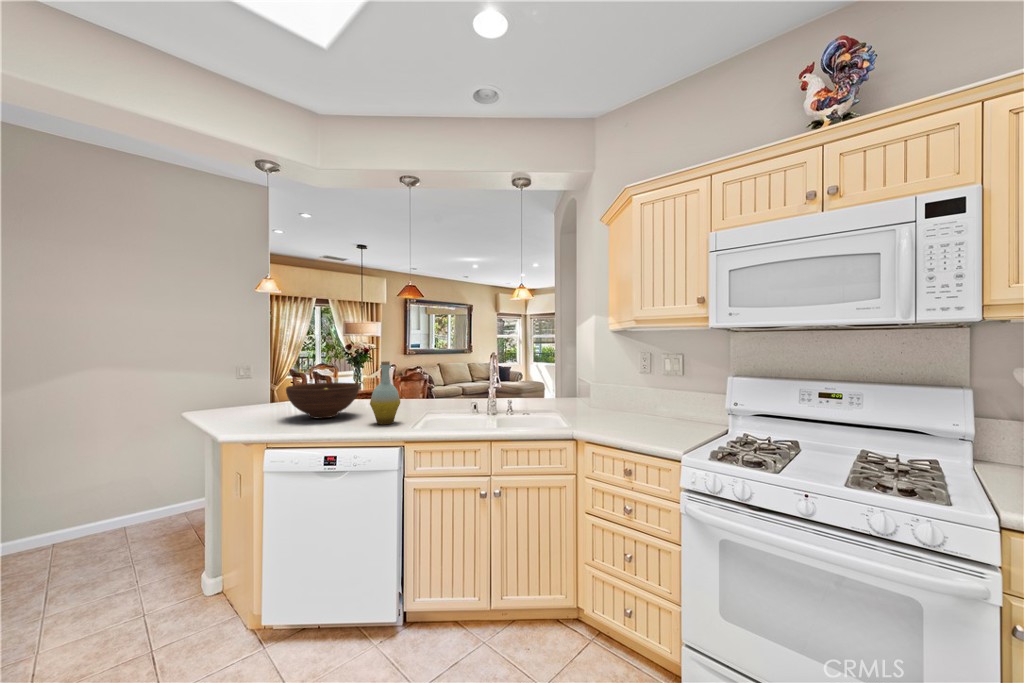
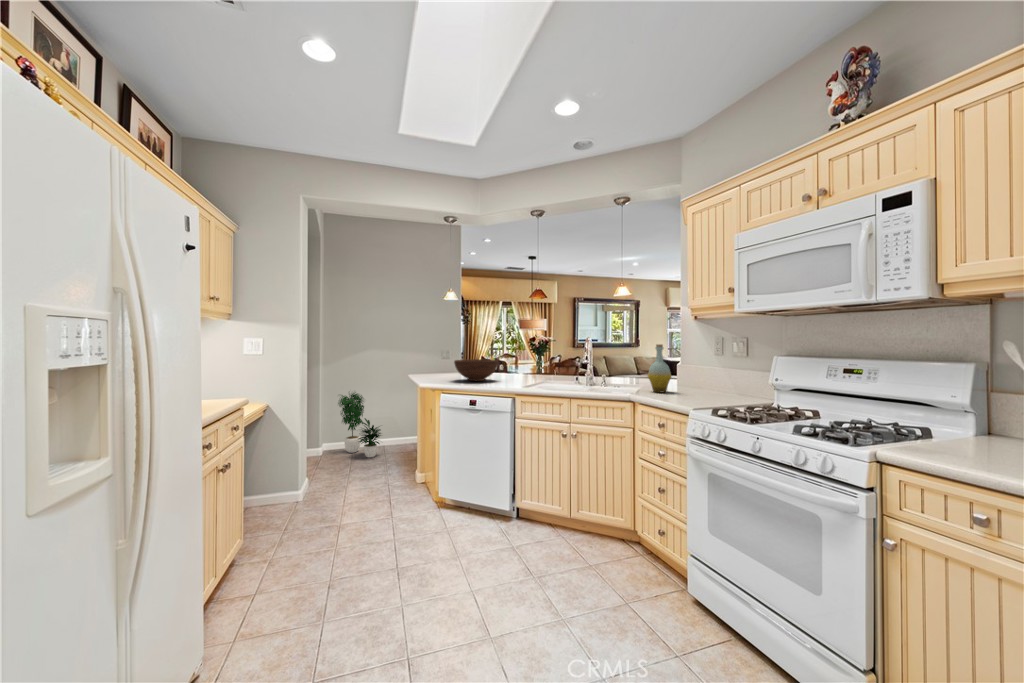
bottle: present [370,361,400,424] -> present [648,344,671,392]
potted plant: none [25,435,135,550] -> present [338,392,381,457]

